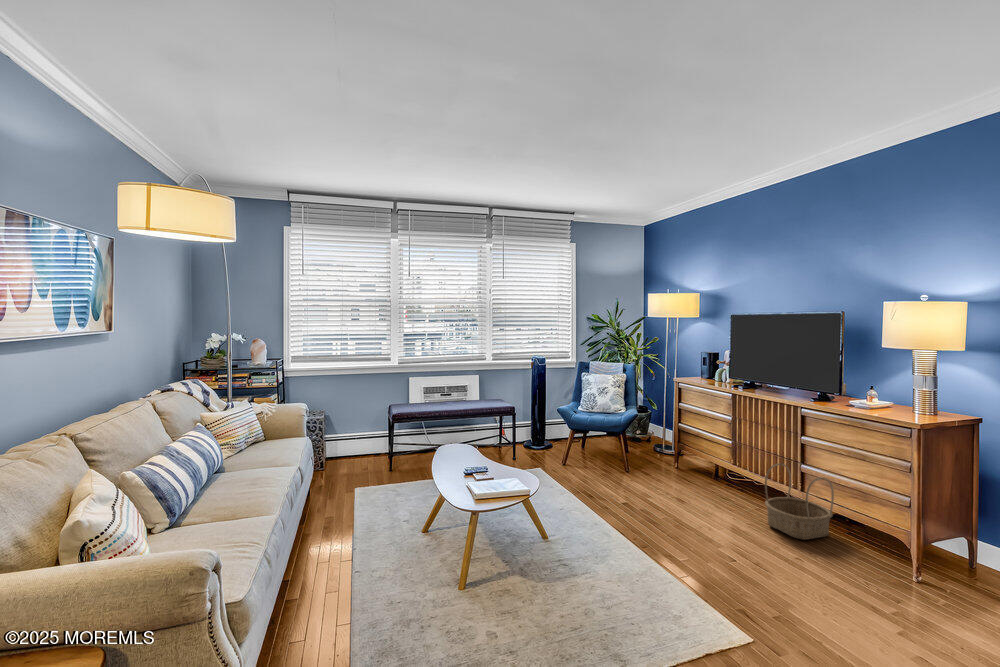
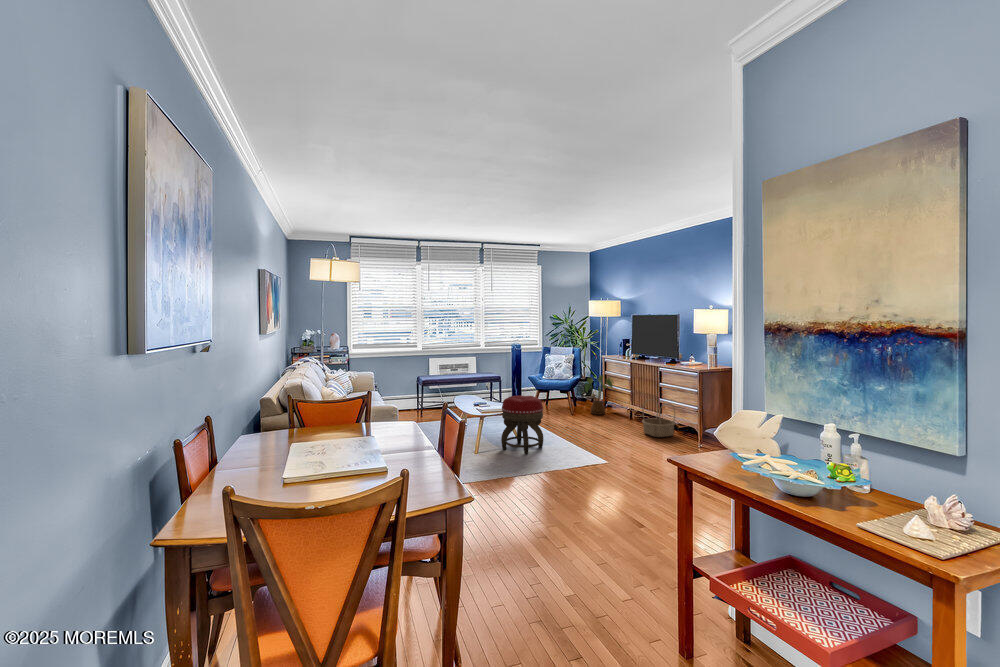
house plant: none [642,409,695,473] -> present [585,375,614,415]
footstool: none [513,463,594,589] -> present [501,396,544,454]

